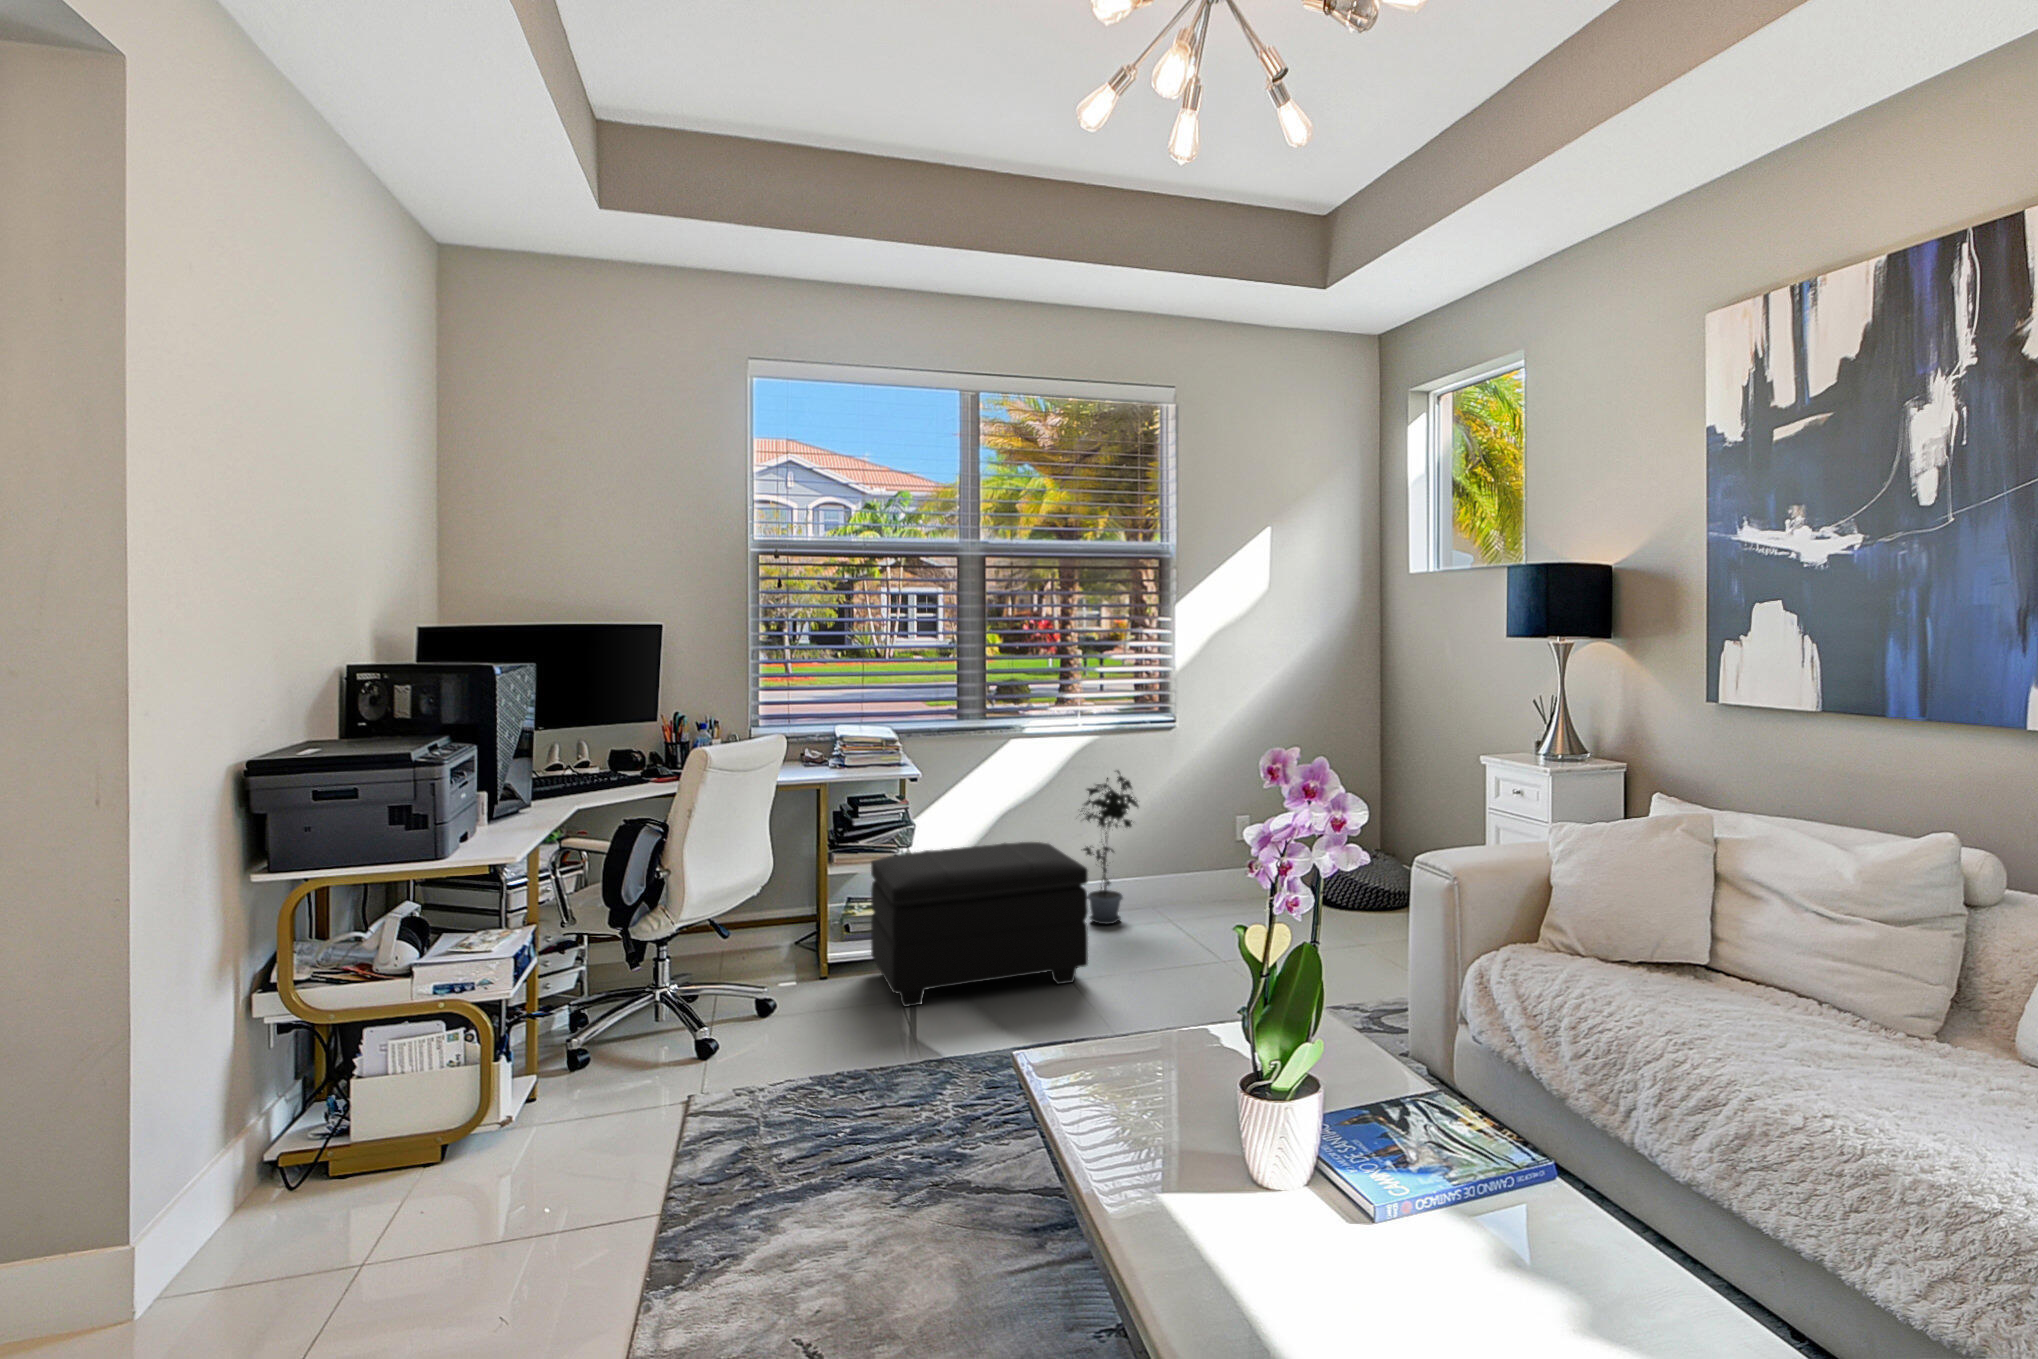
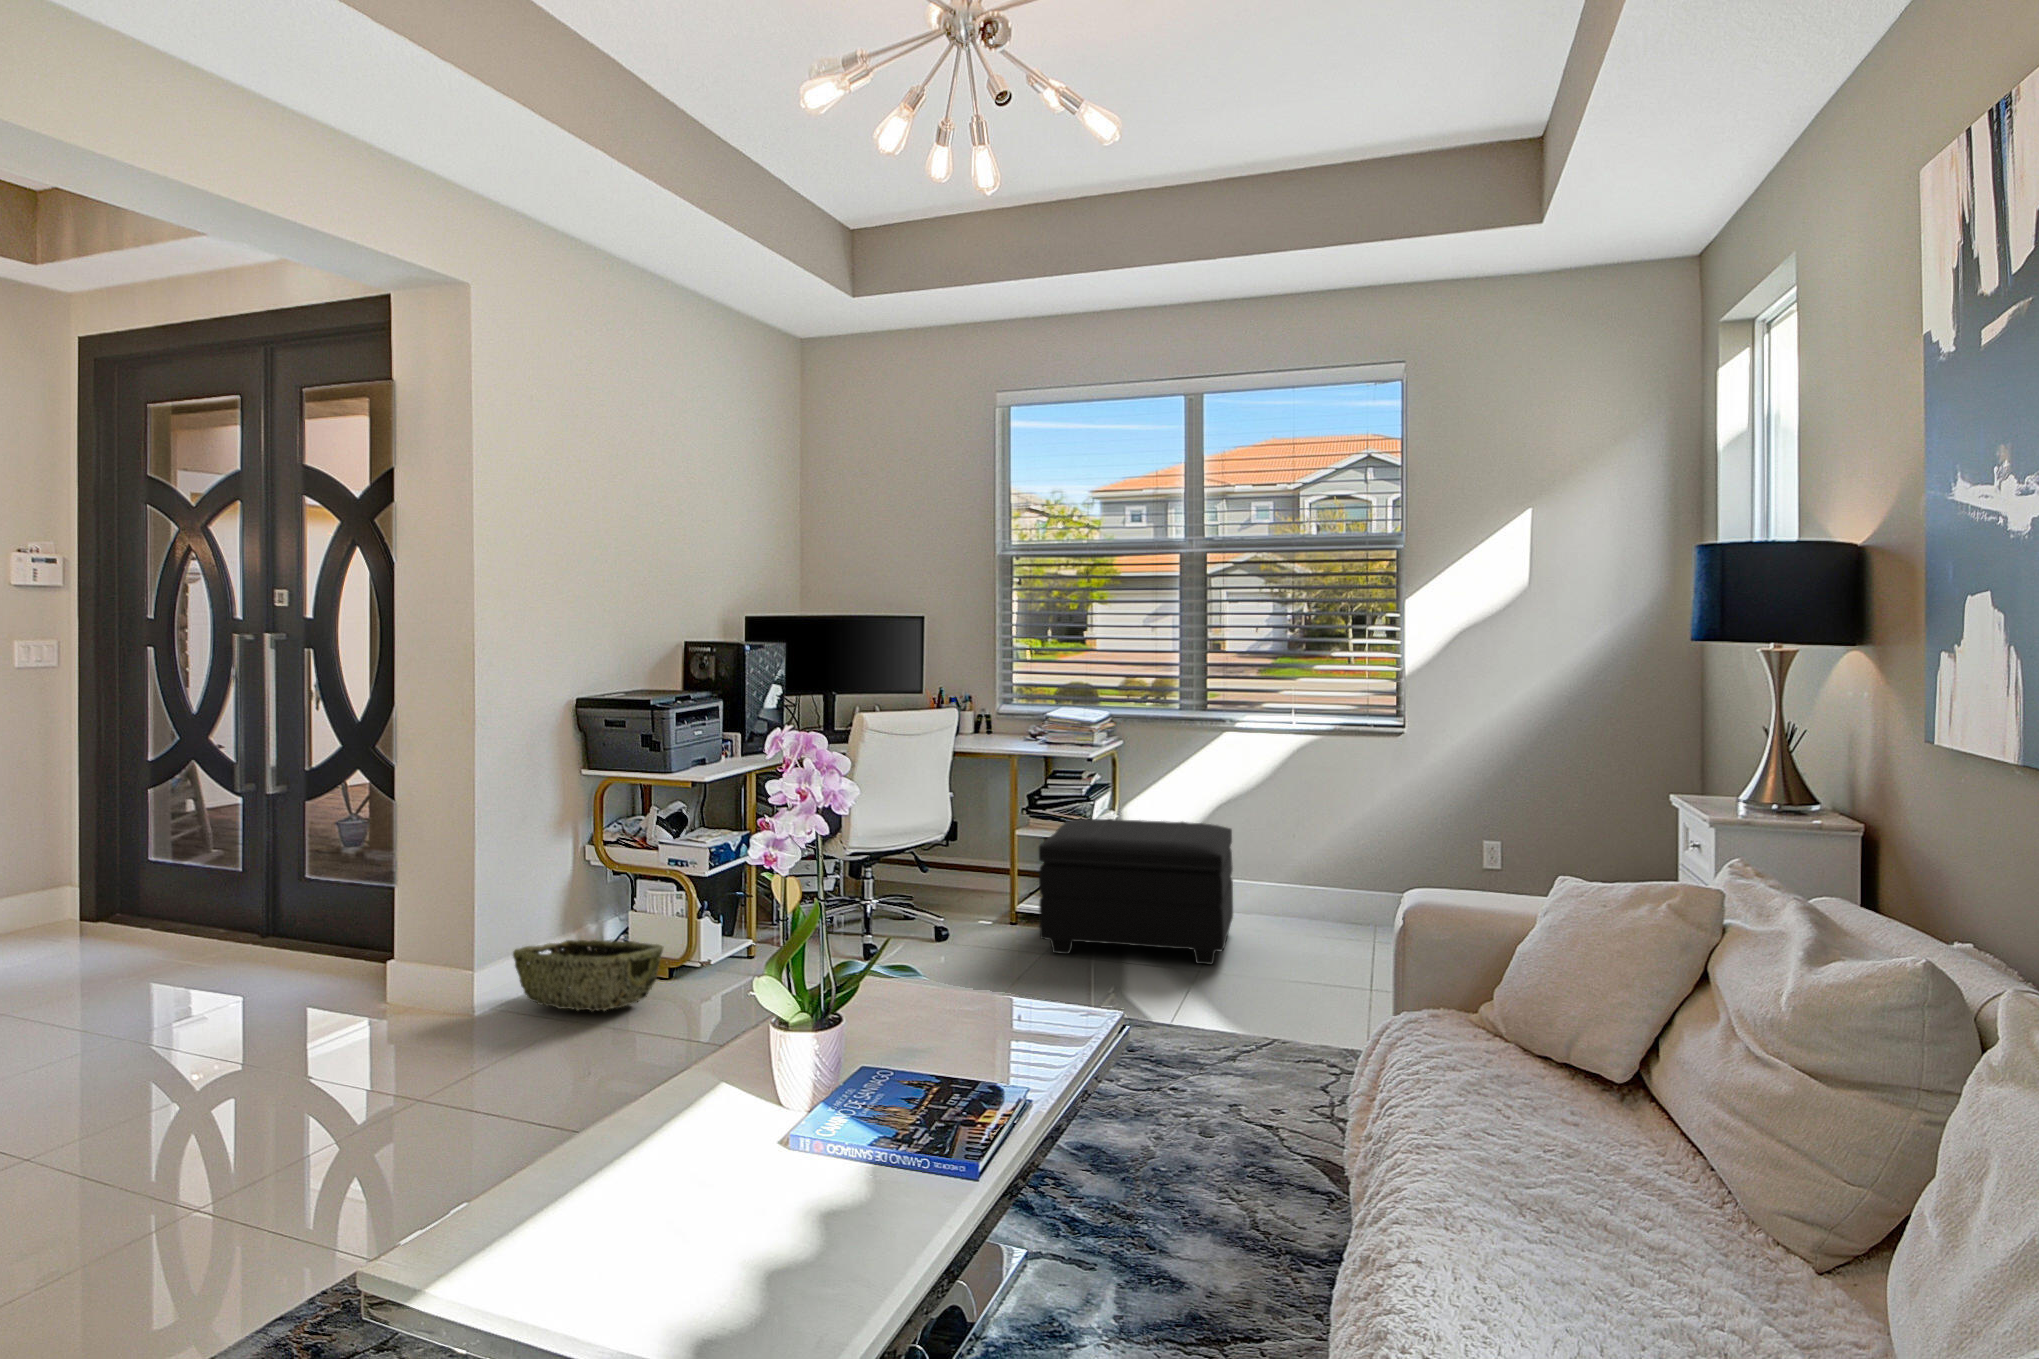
potted plant: present [1079,770,1139,924] -> none [1284,764,1353,921]
woven basket: none [198,1108,467,1251] -> present [513,940,663,1011]

